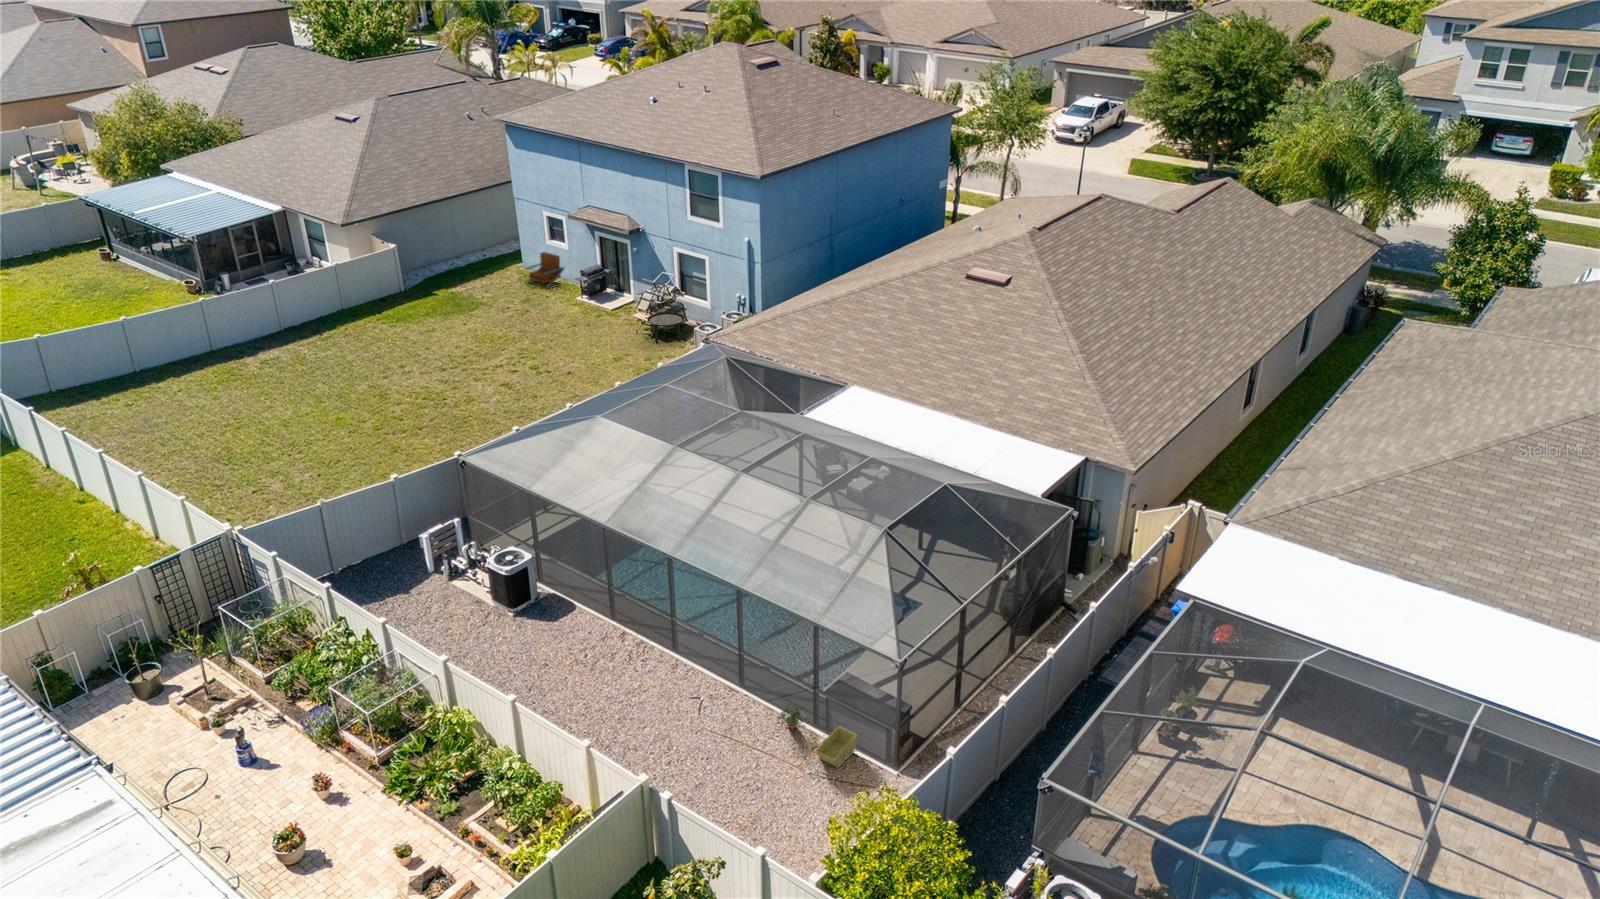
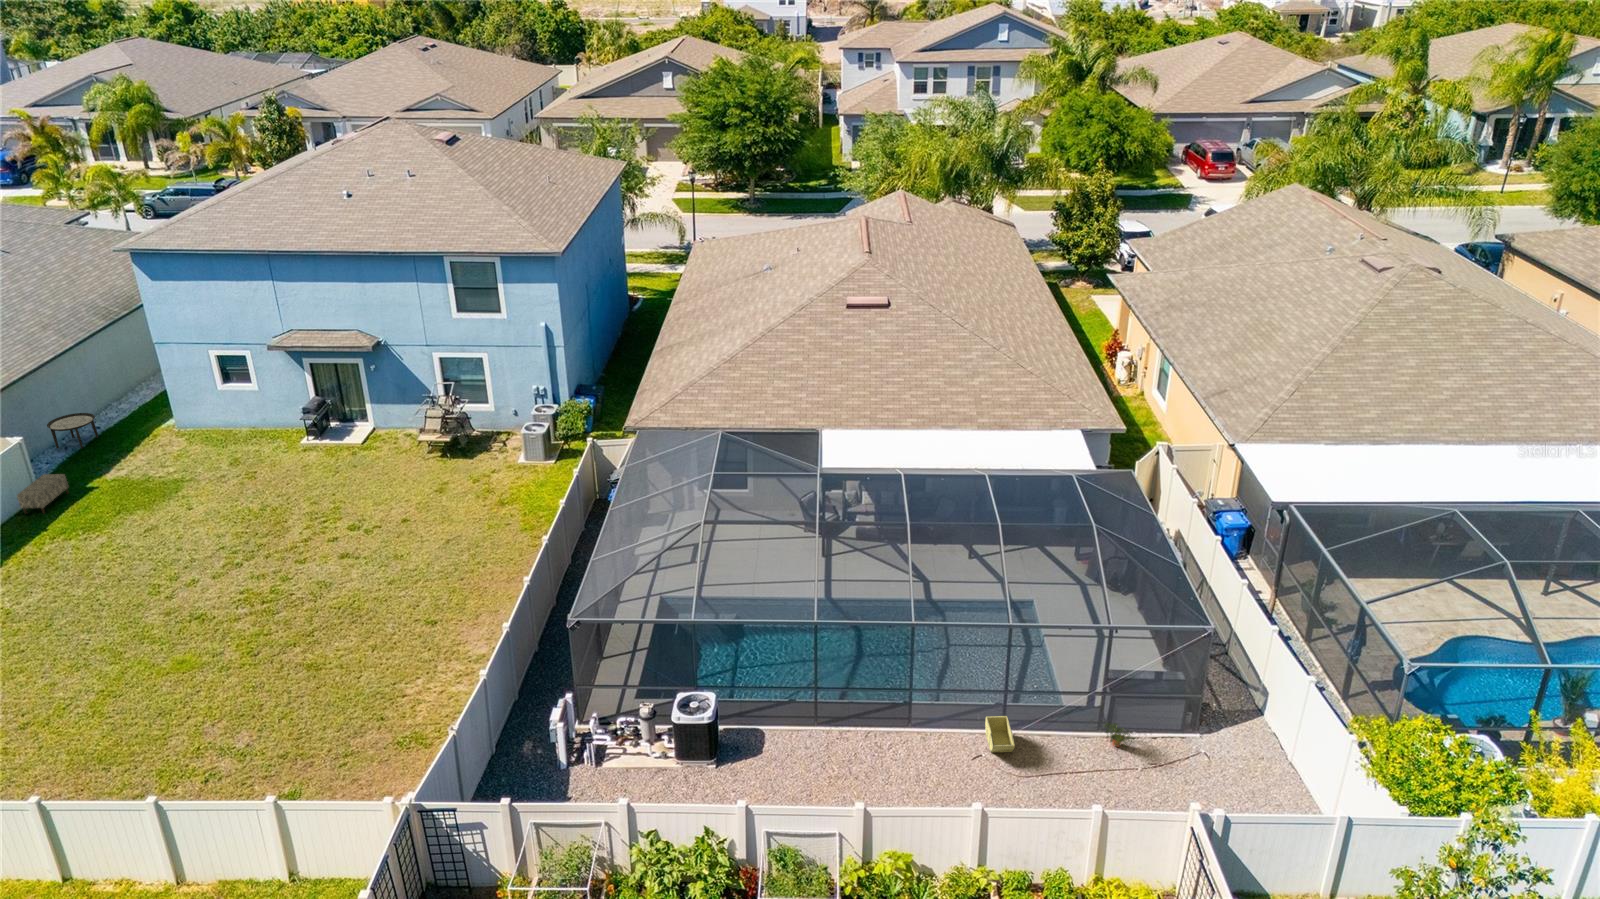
lounge chair: present [526,252,564,289] -> none [202,399,259,443]
bench: none [383,277,422,304] -> present [17,474,69,513]
round table: present [647,312,684,344] -> present [47,413,99,449]
storage bin: present [816,726,858,768] -> present [985,716,1015,753]

